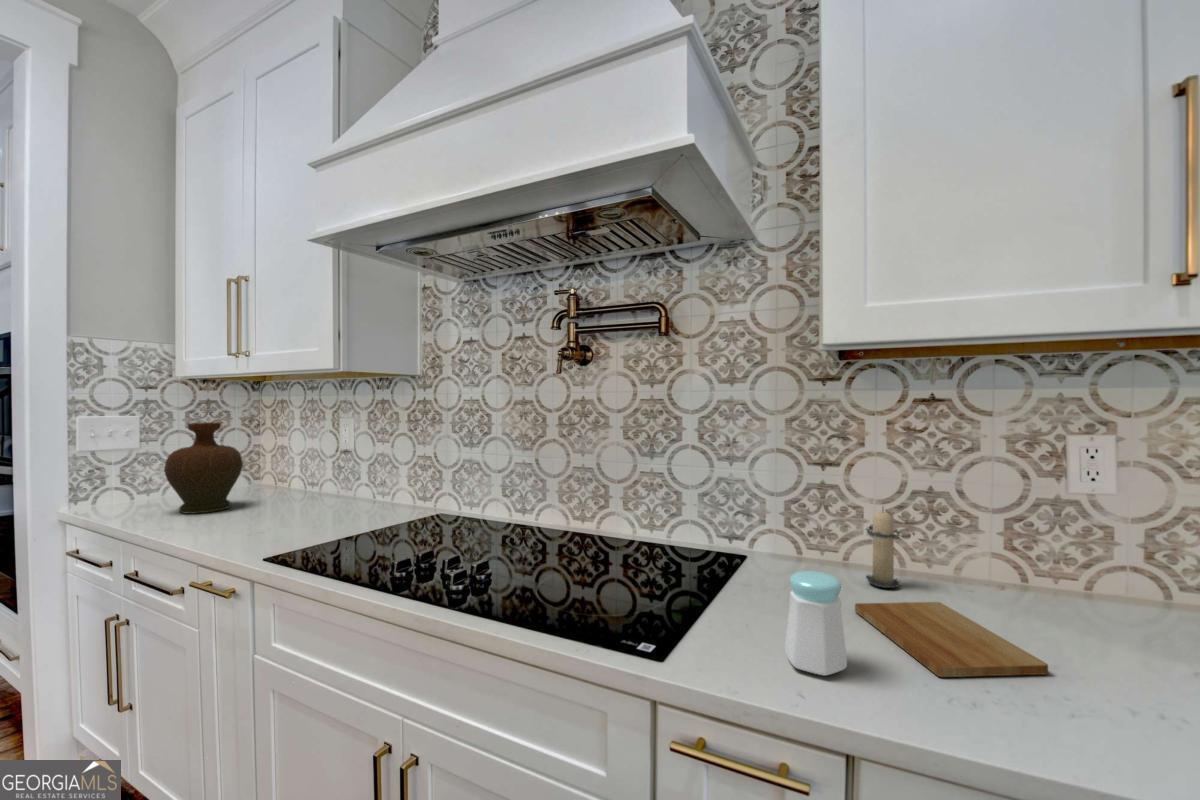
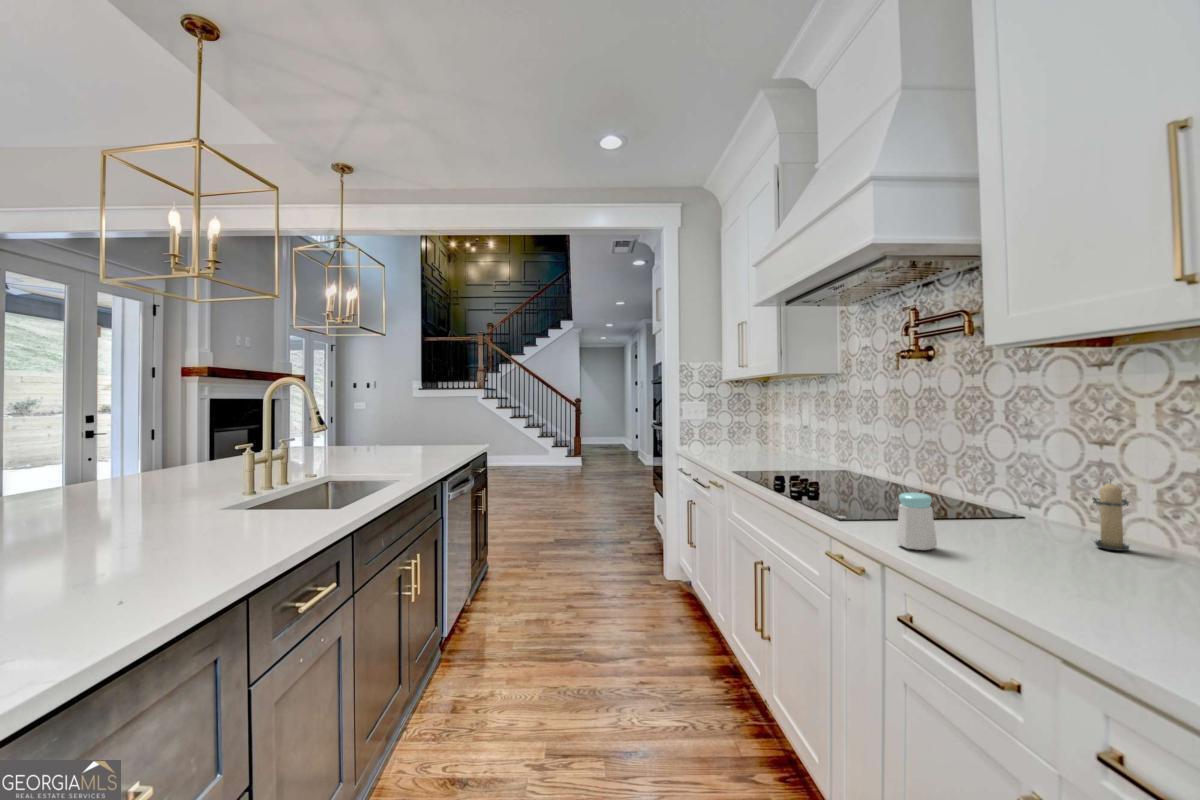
decorative vase: present [164,422,243,514] -> none [711,406,749,457]
cutting board: present [855,602,1048,677] -> none [983,541,1113,586]

